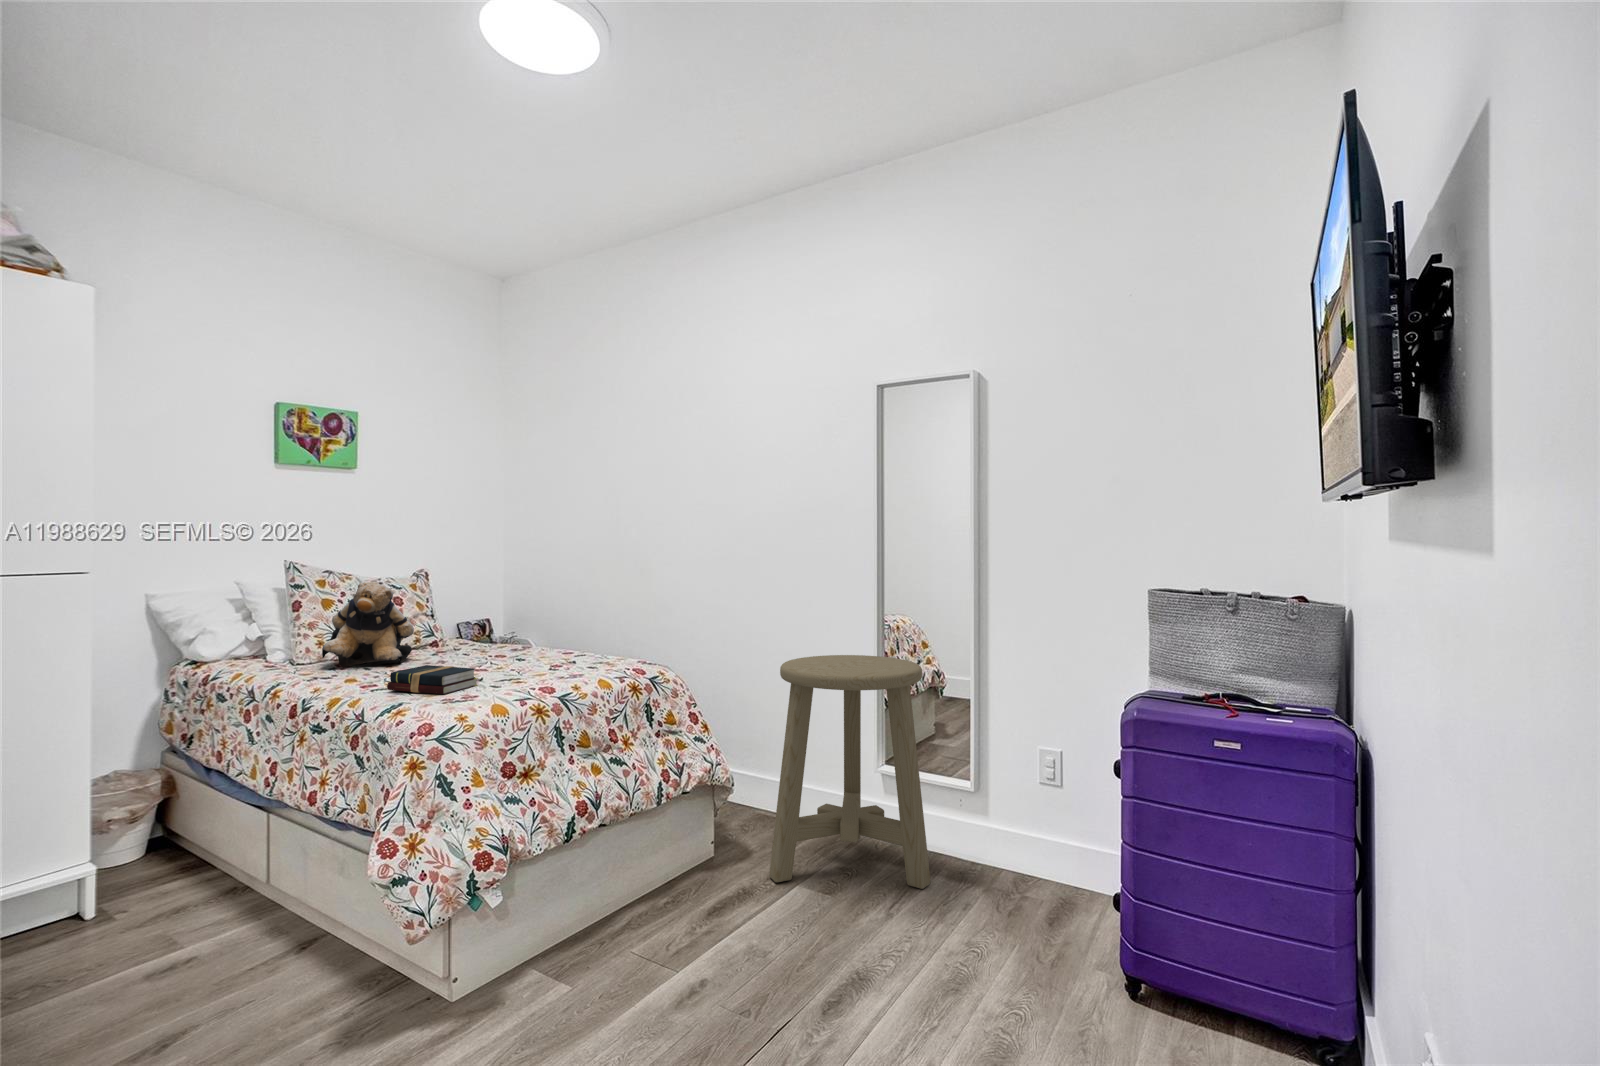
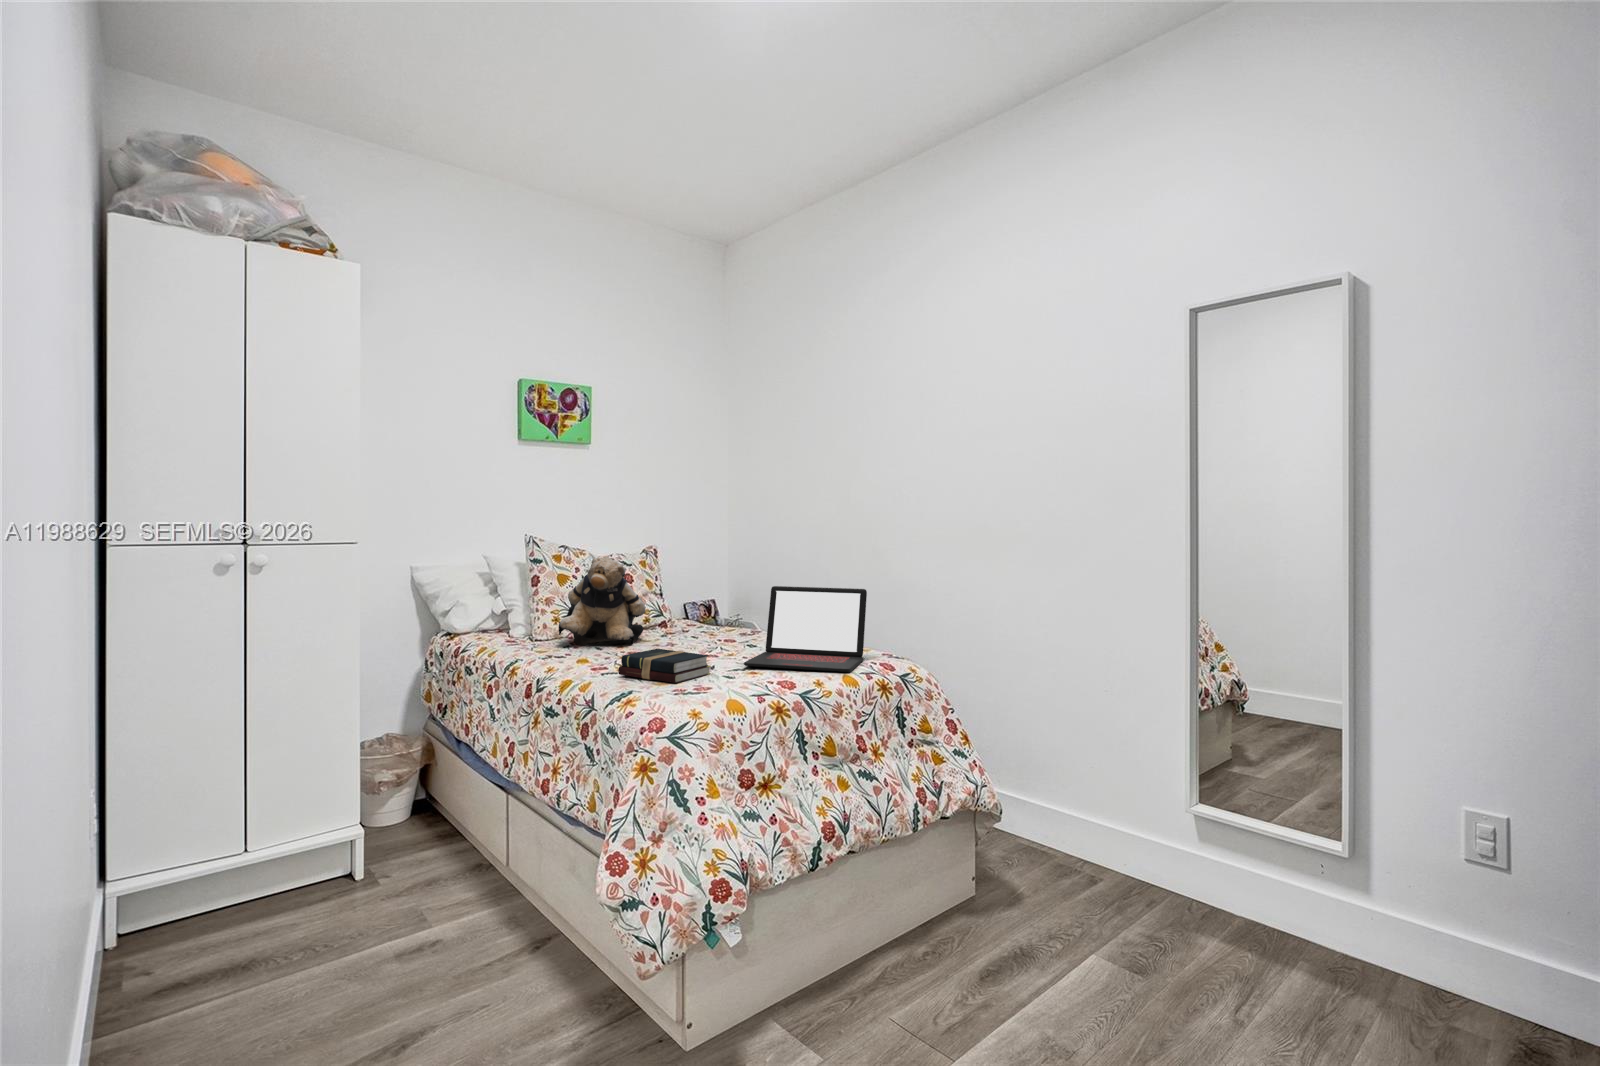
laptop: none [510,605,624,678] -> present [744,586,867,672]
stool: present [769,655,930,889] -> none [1046,658,1272,975]

